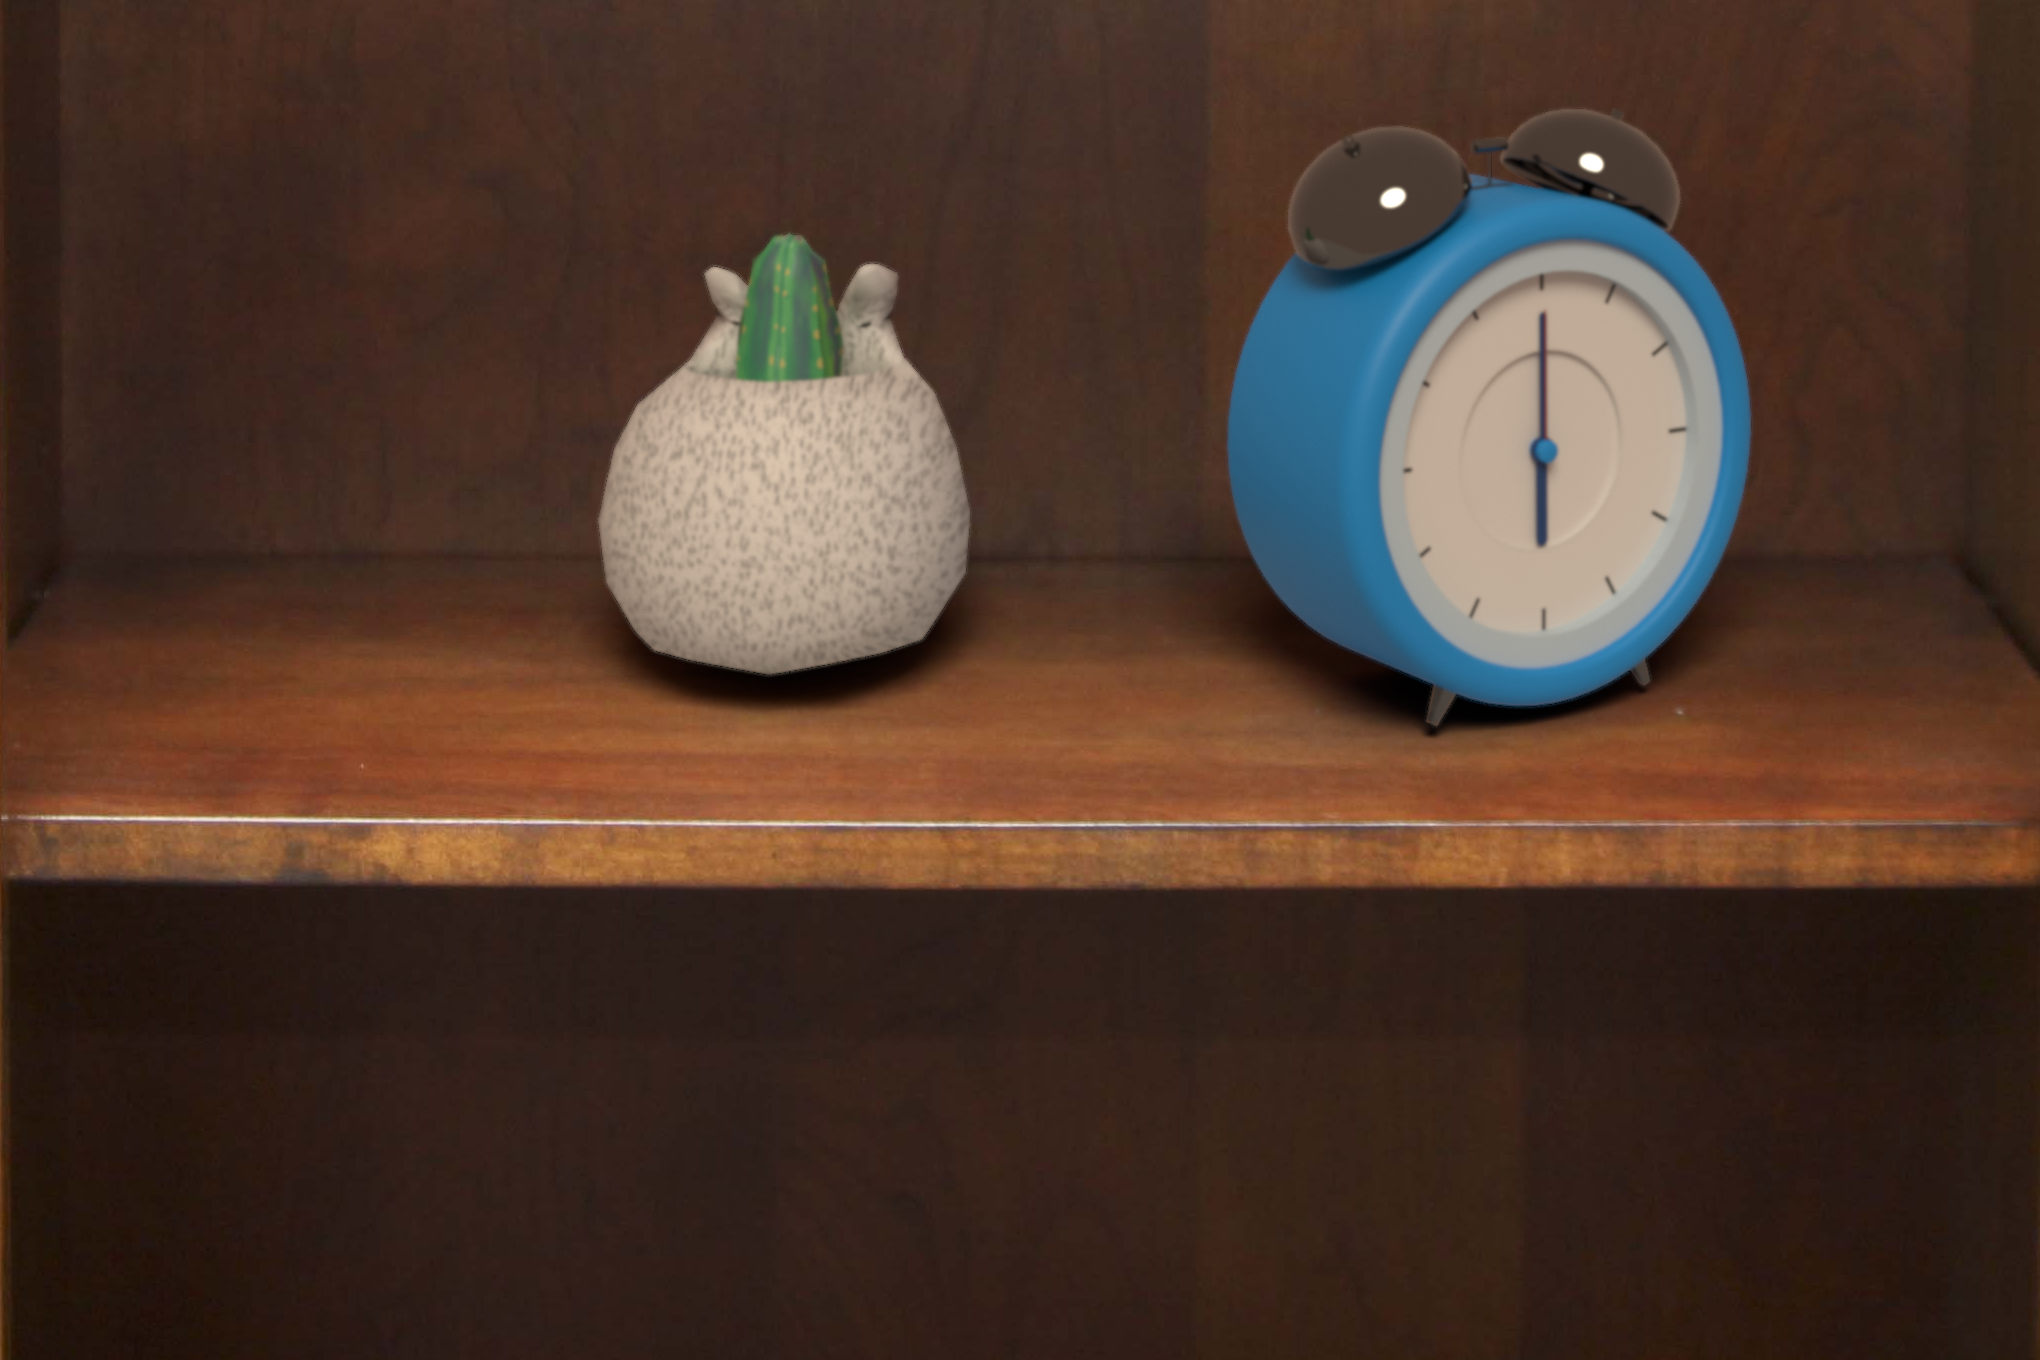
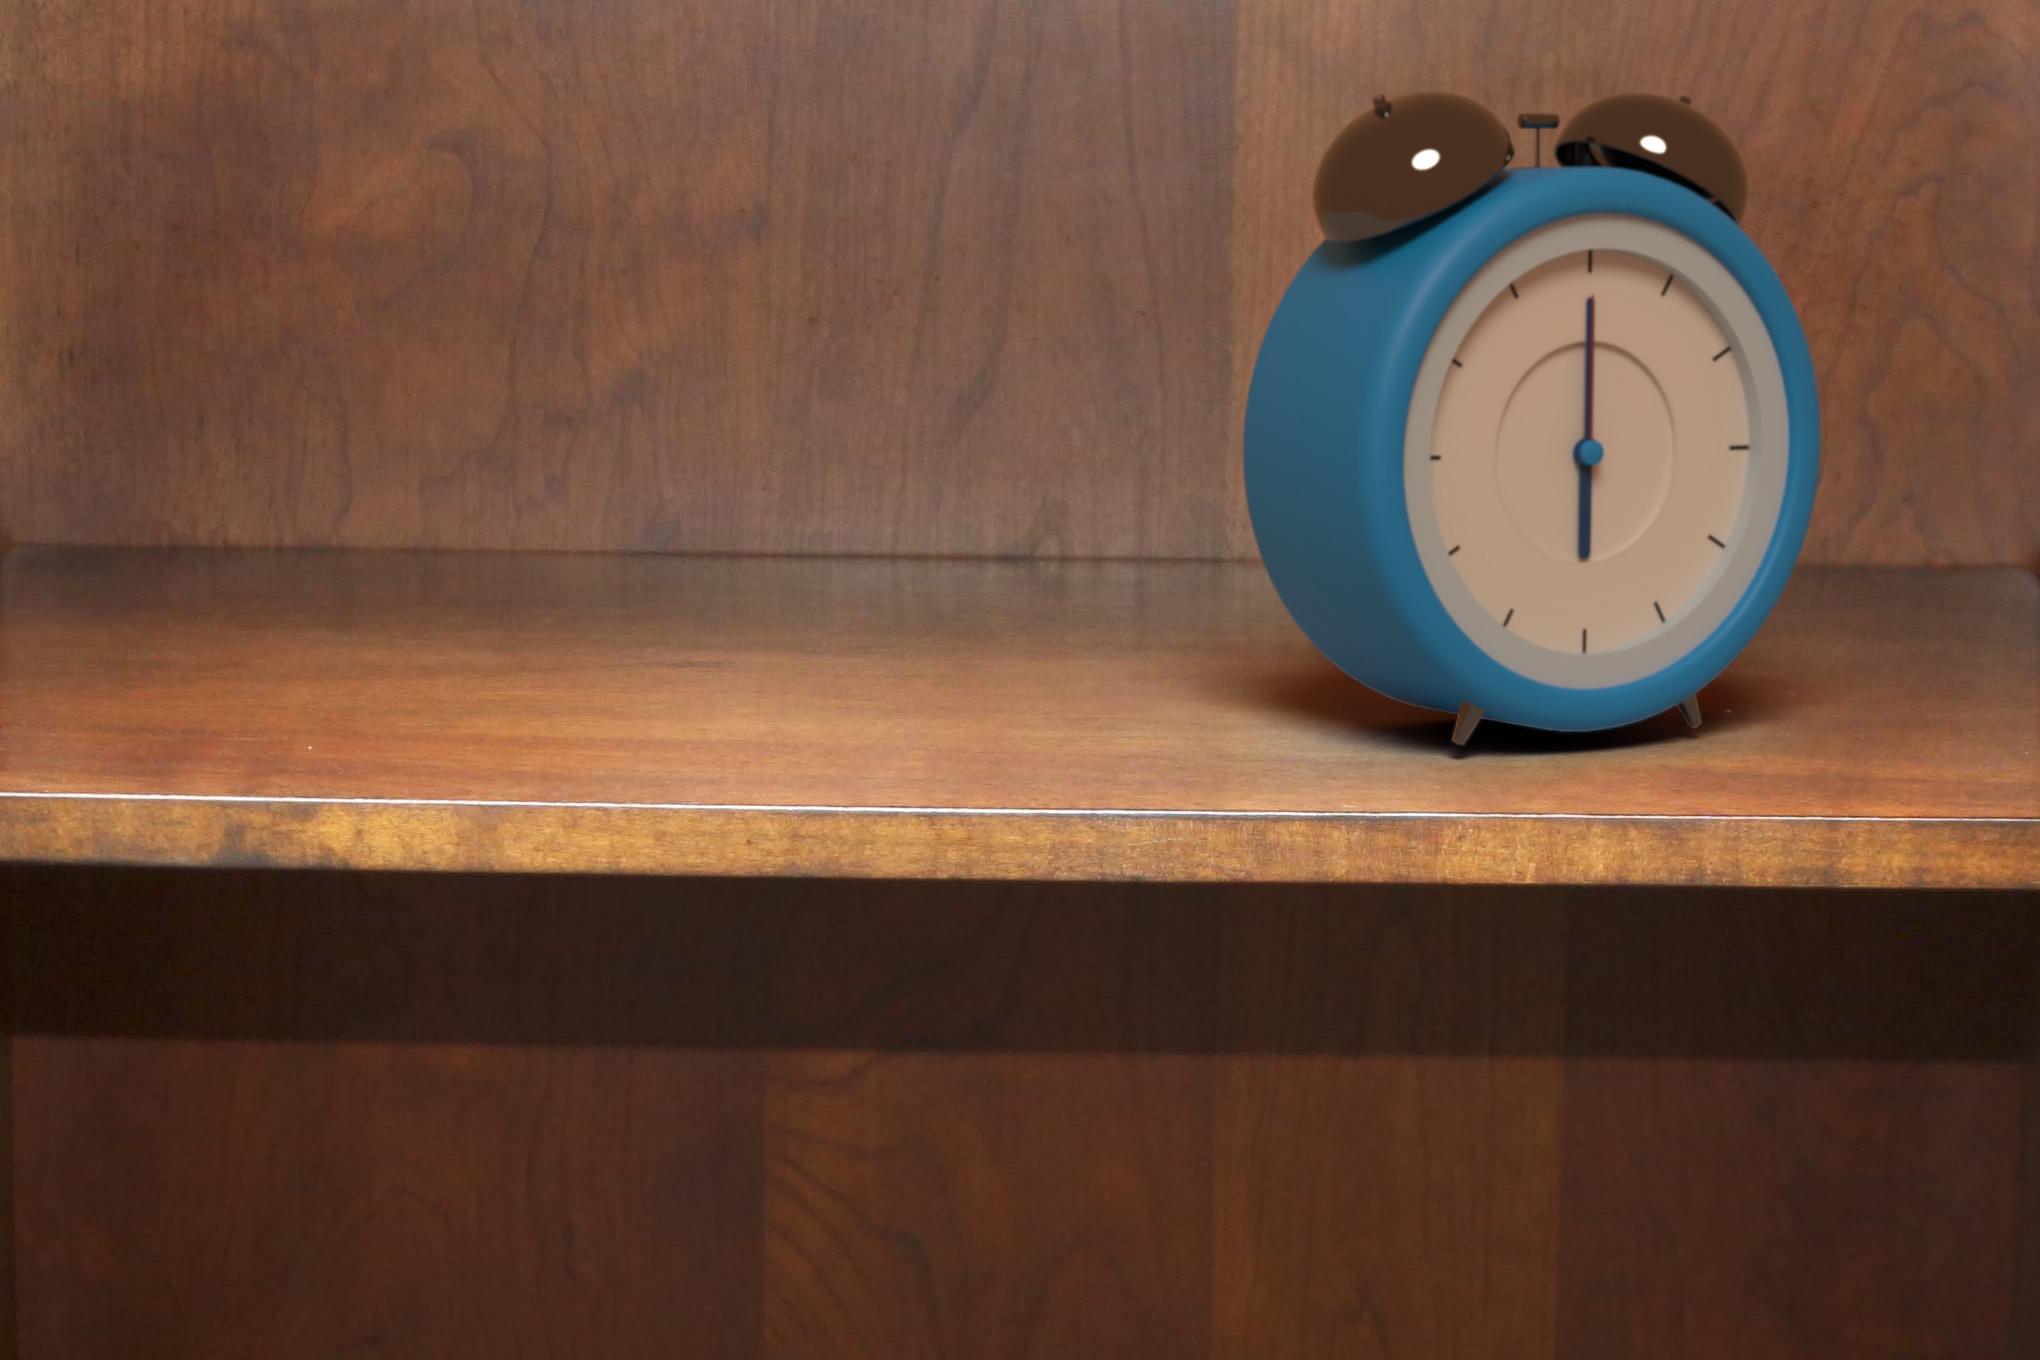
succulent planter: present [598,233,970,675] -> none [556,231,963,699]

